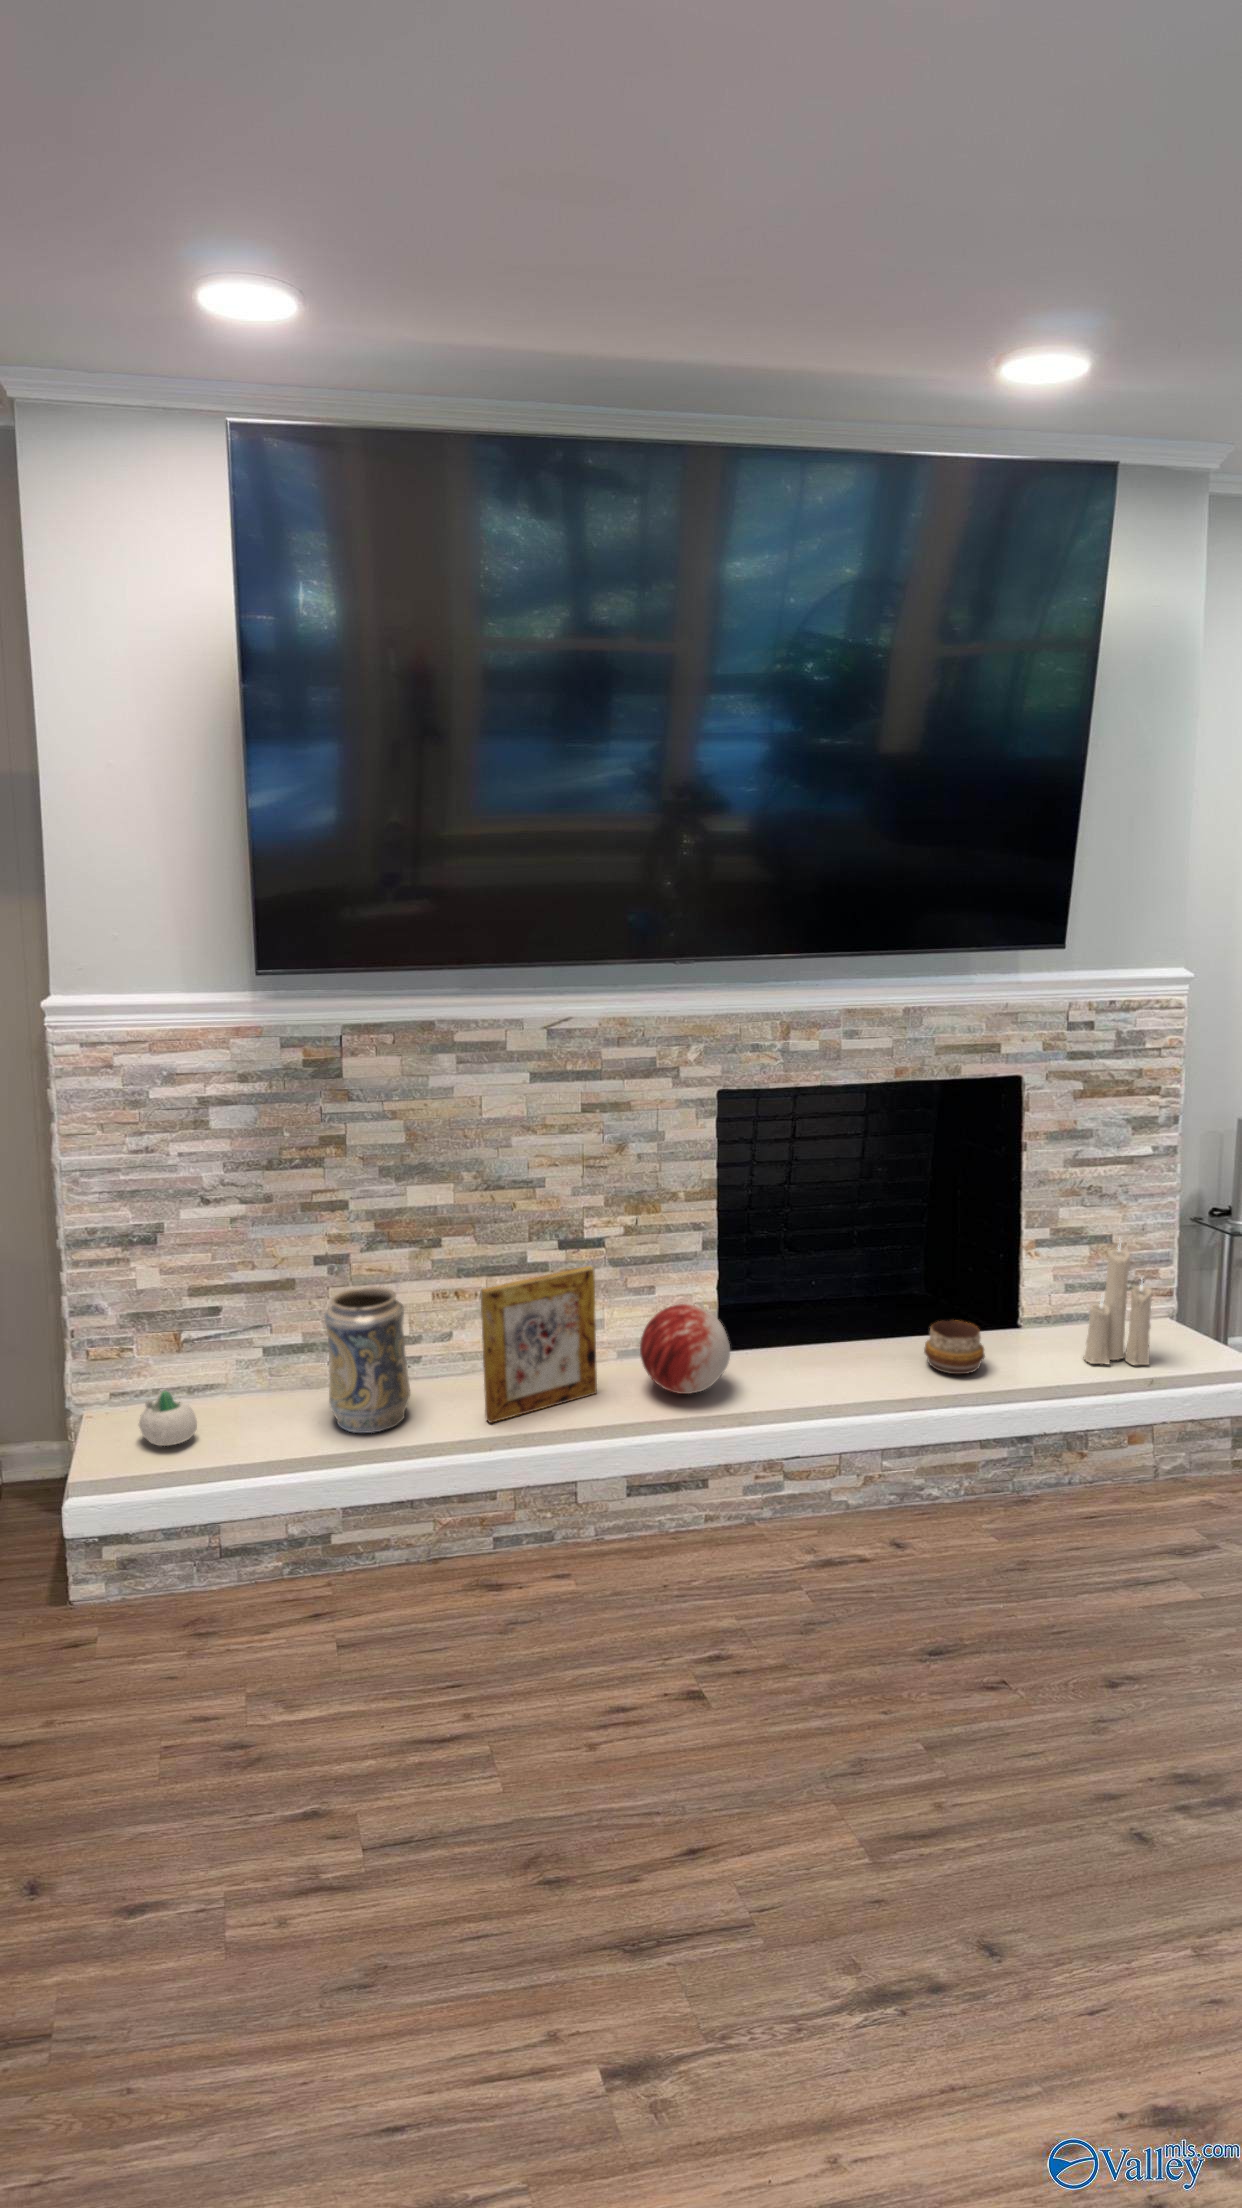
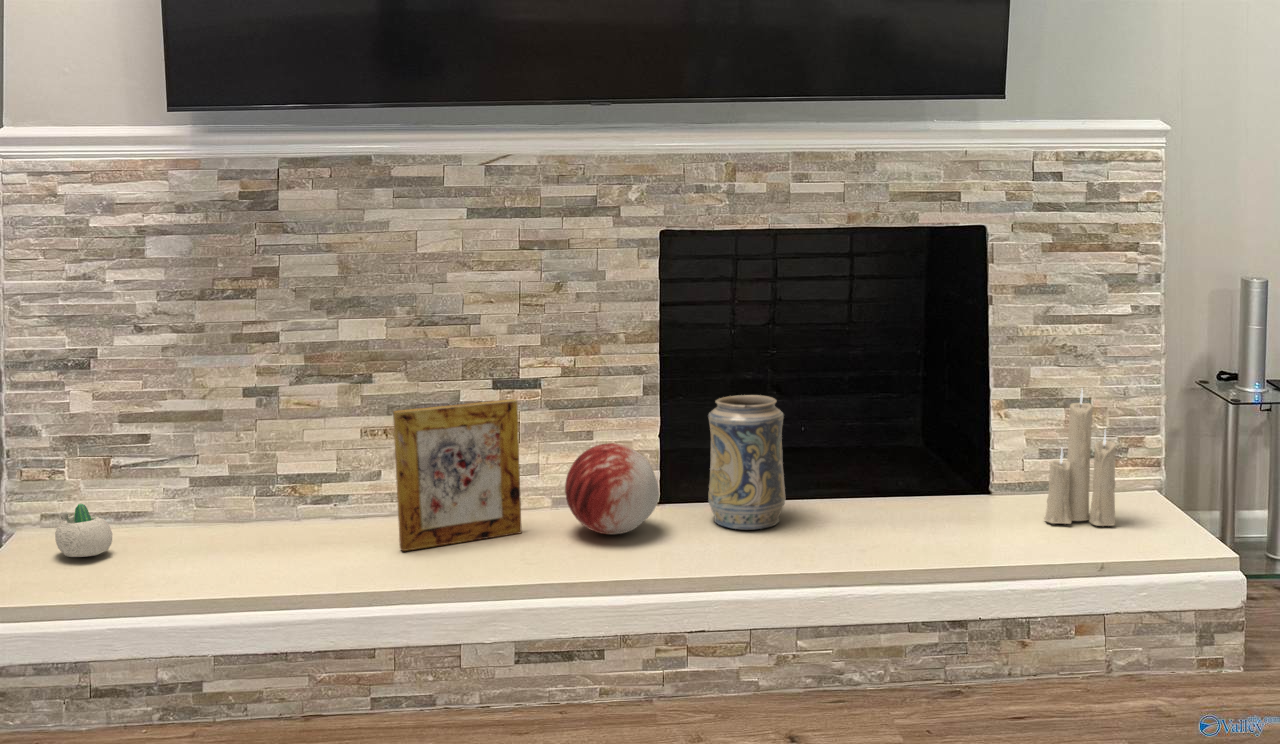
decorative vase: present [324,1287,410,1433] -> present [708,395,785,529]
decorative bowl: present [924,1320,985,1374] -> none [871,476,934,527]

